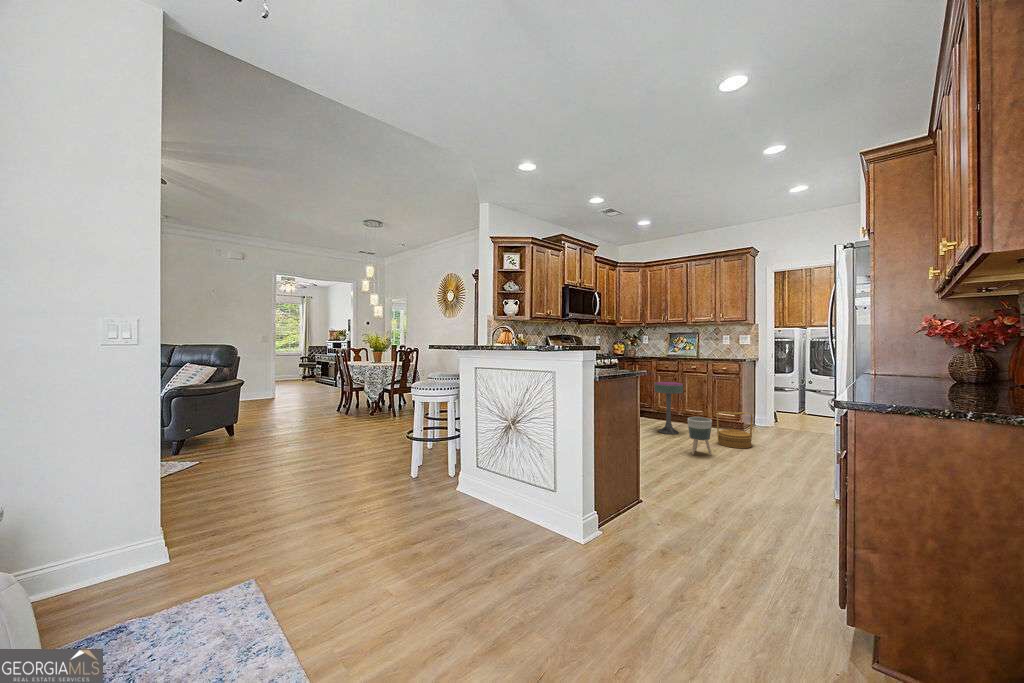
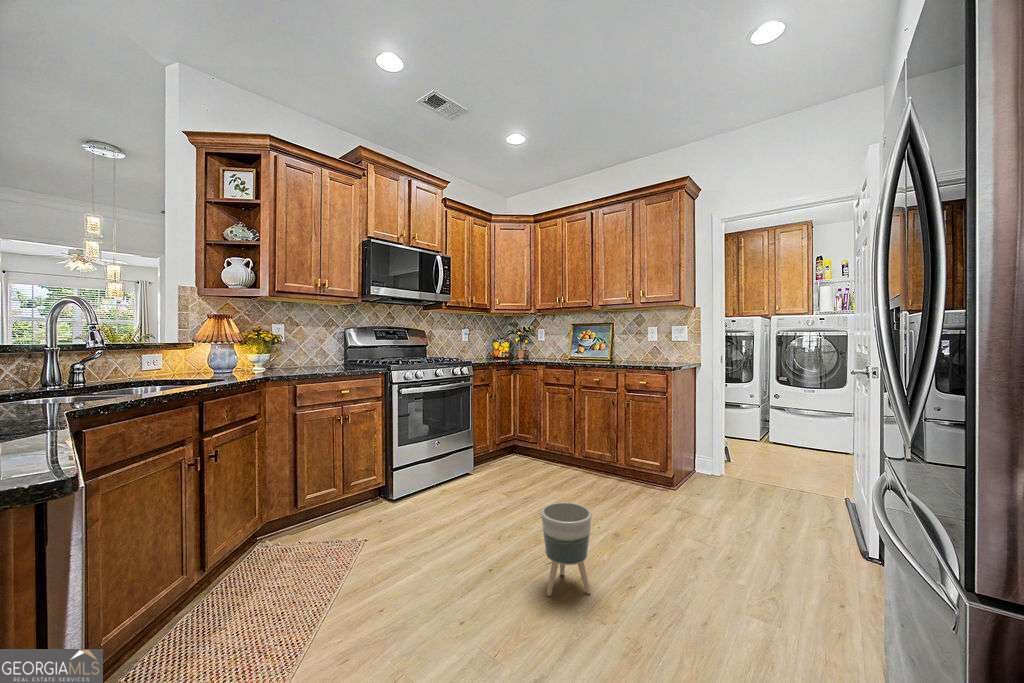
bar stool: present [655,382,683,434] -> none [518,410,568,509]
basket: present [717,412,753,448] -> none [616,477,684,557]

